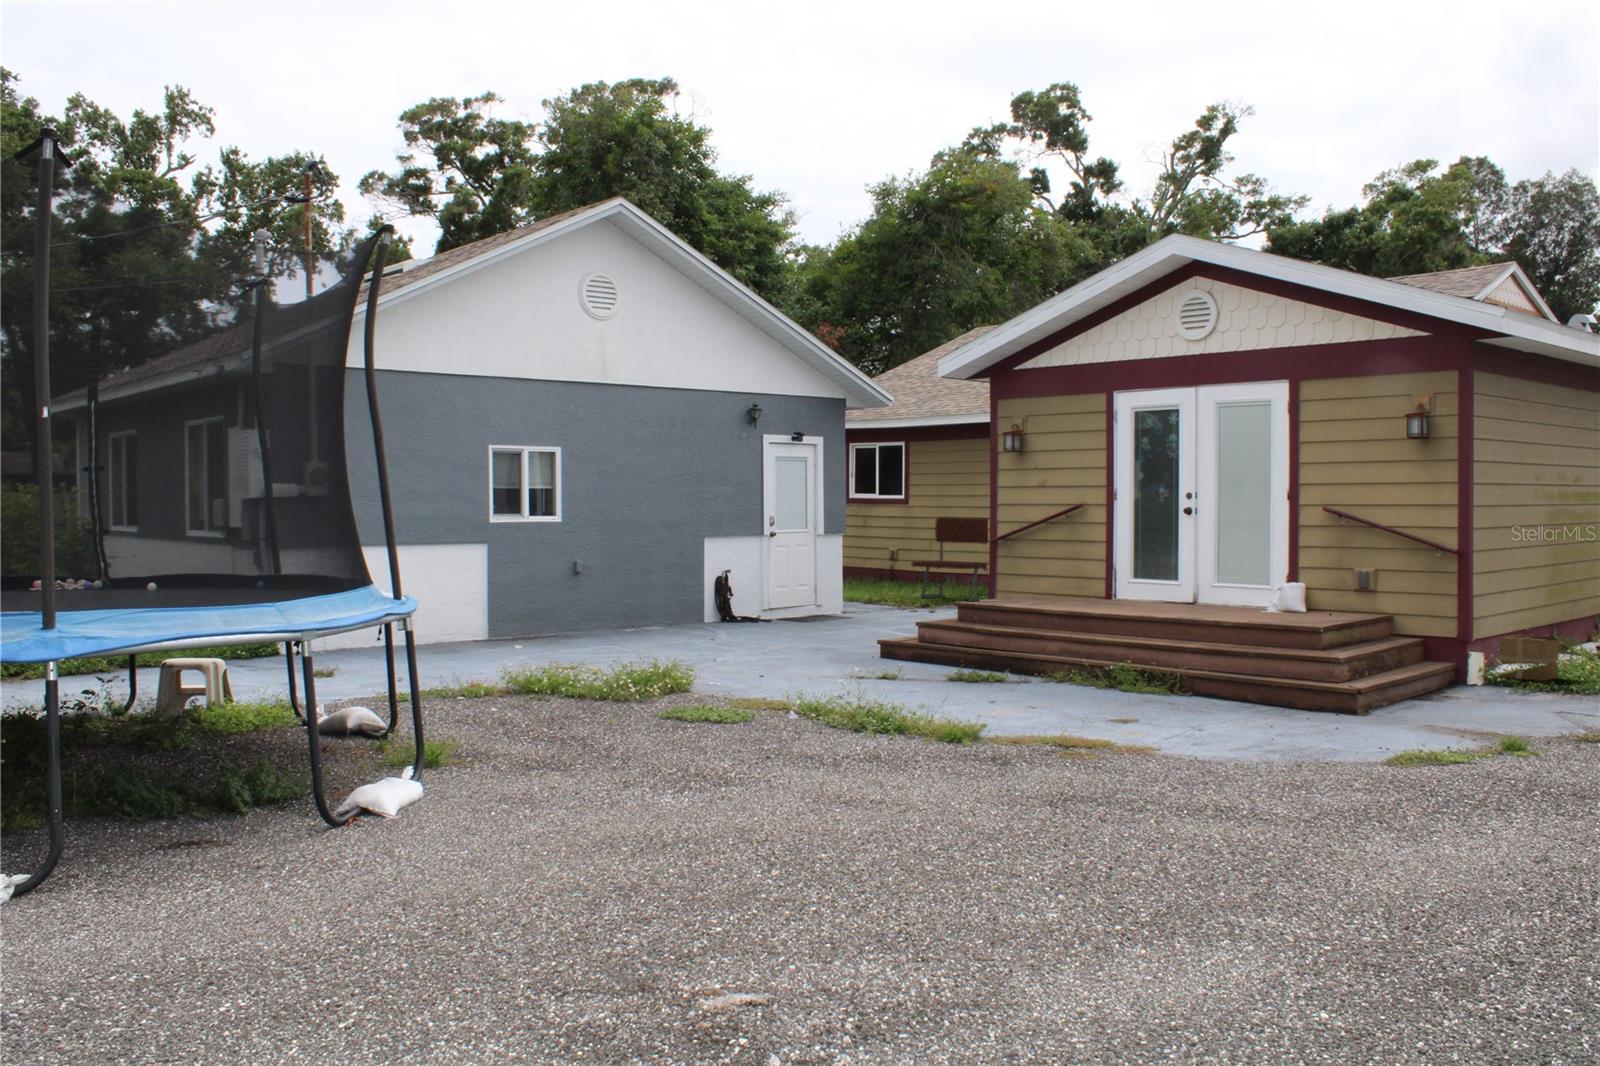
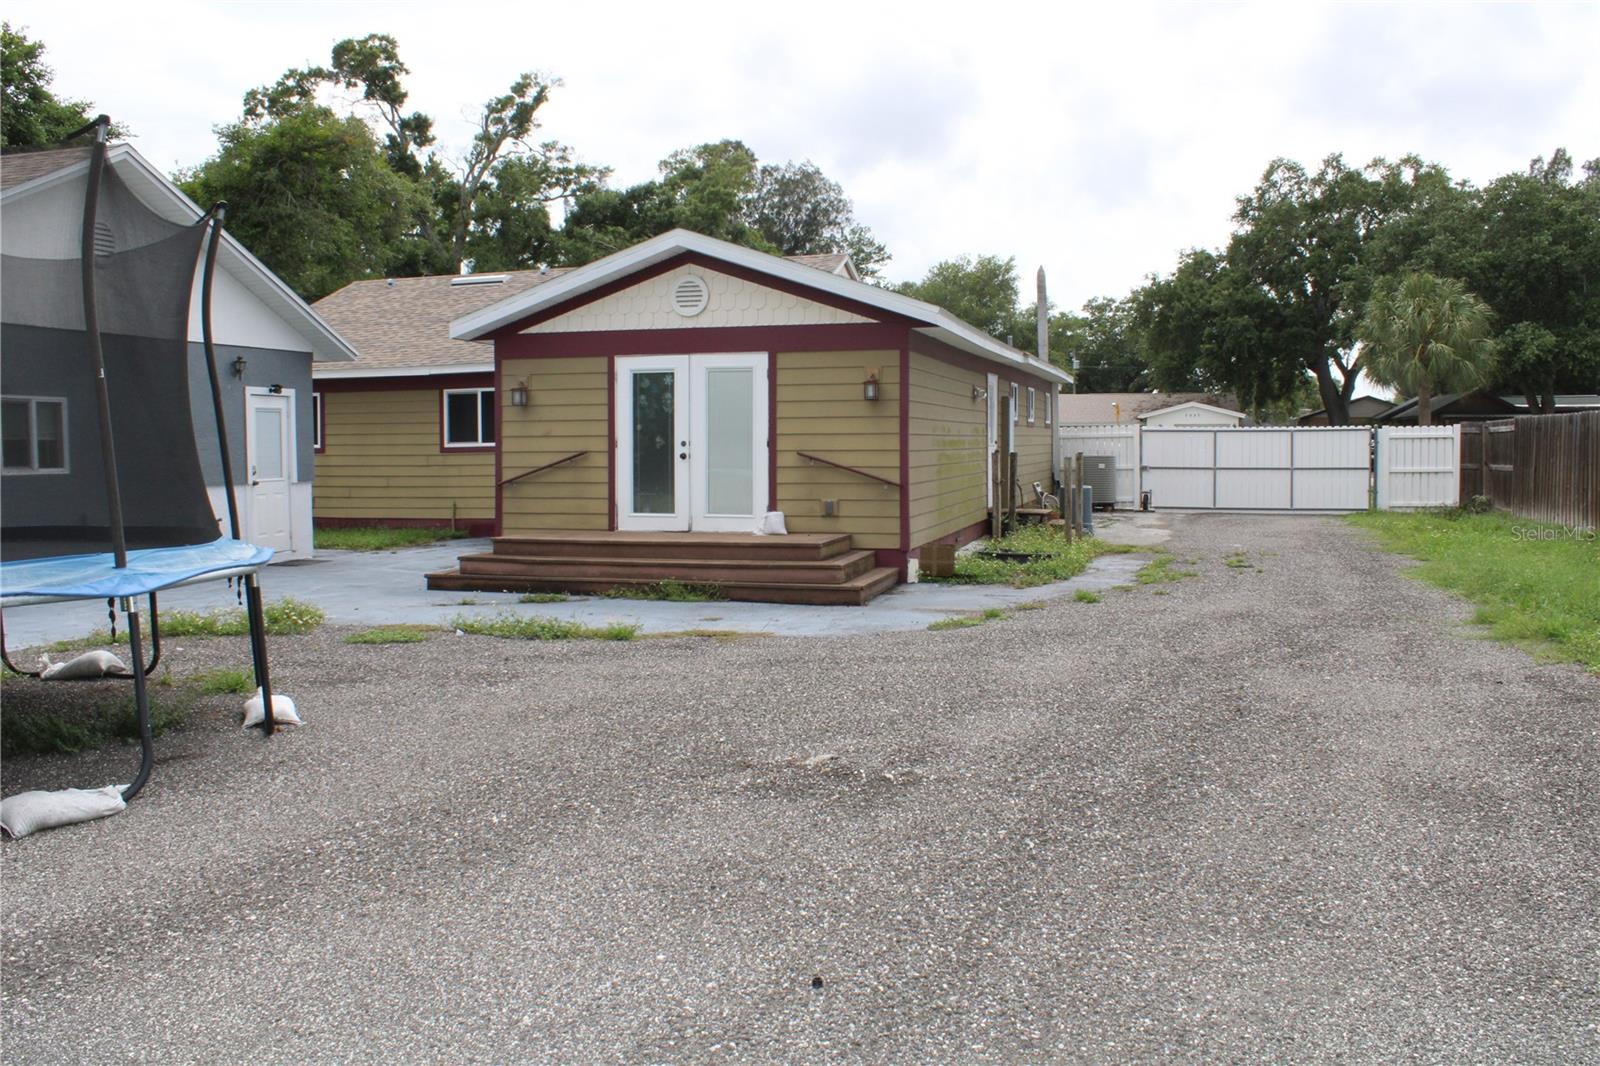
bench: present [912,517,988,601] -> none [355,460,435,537]

